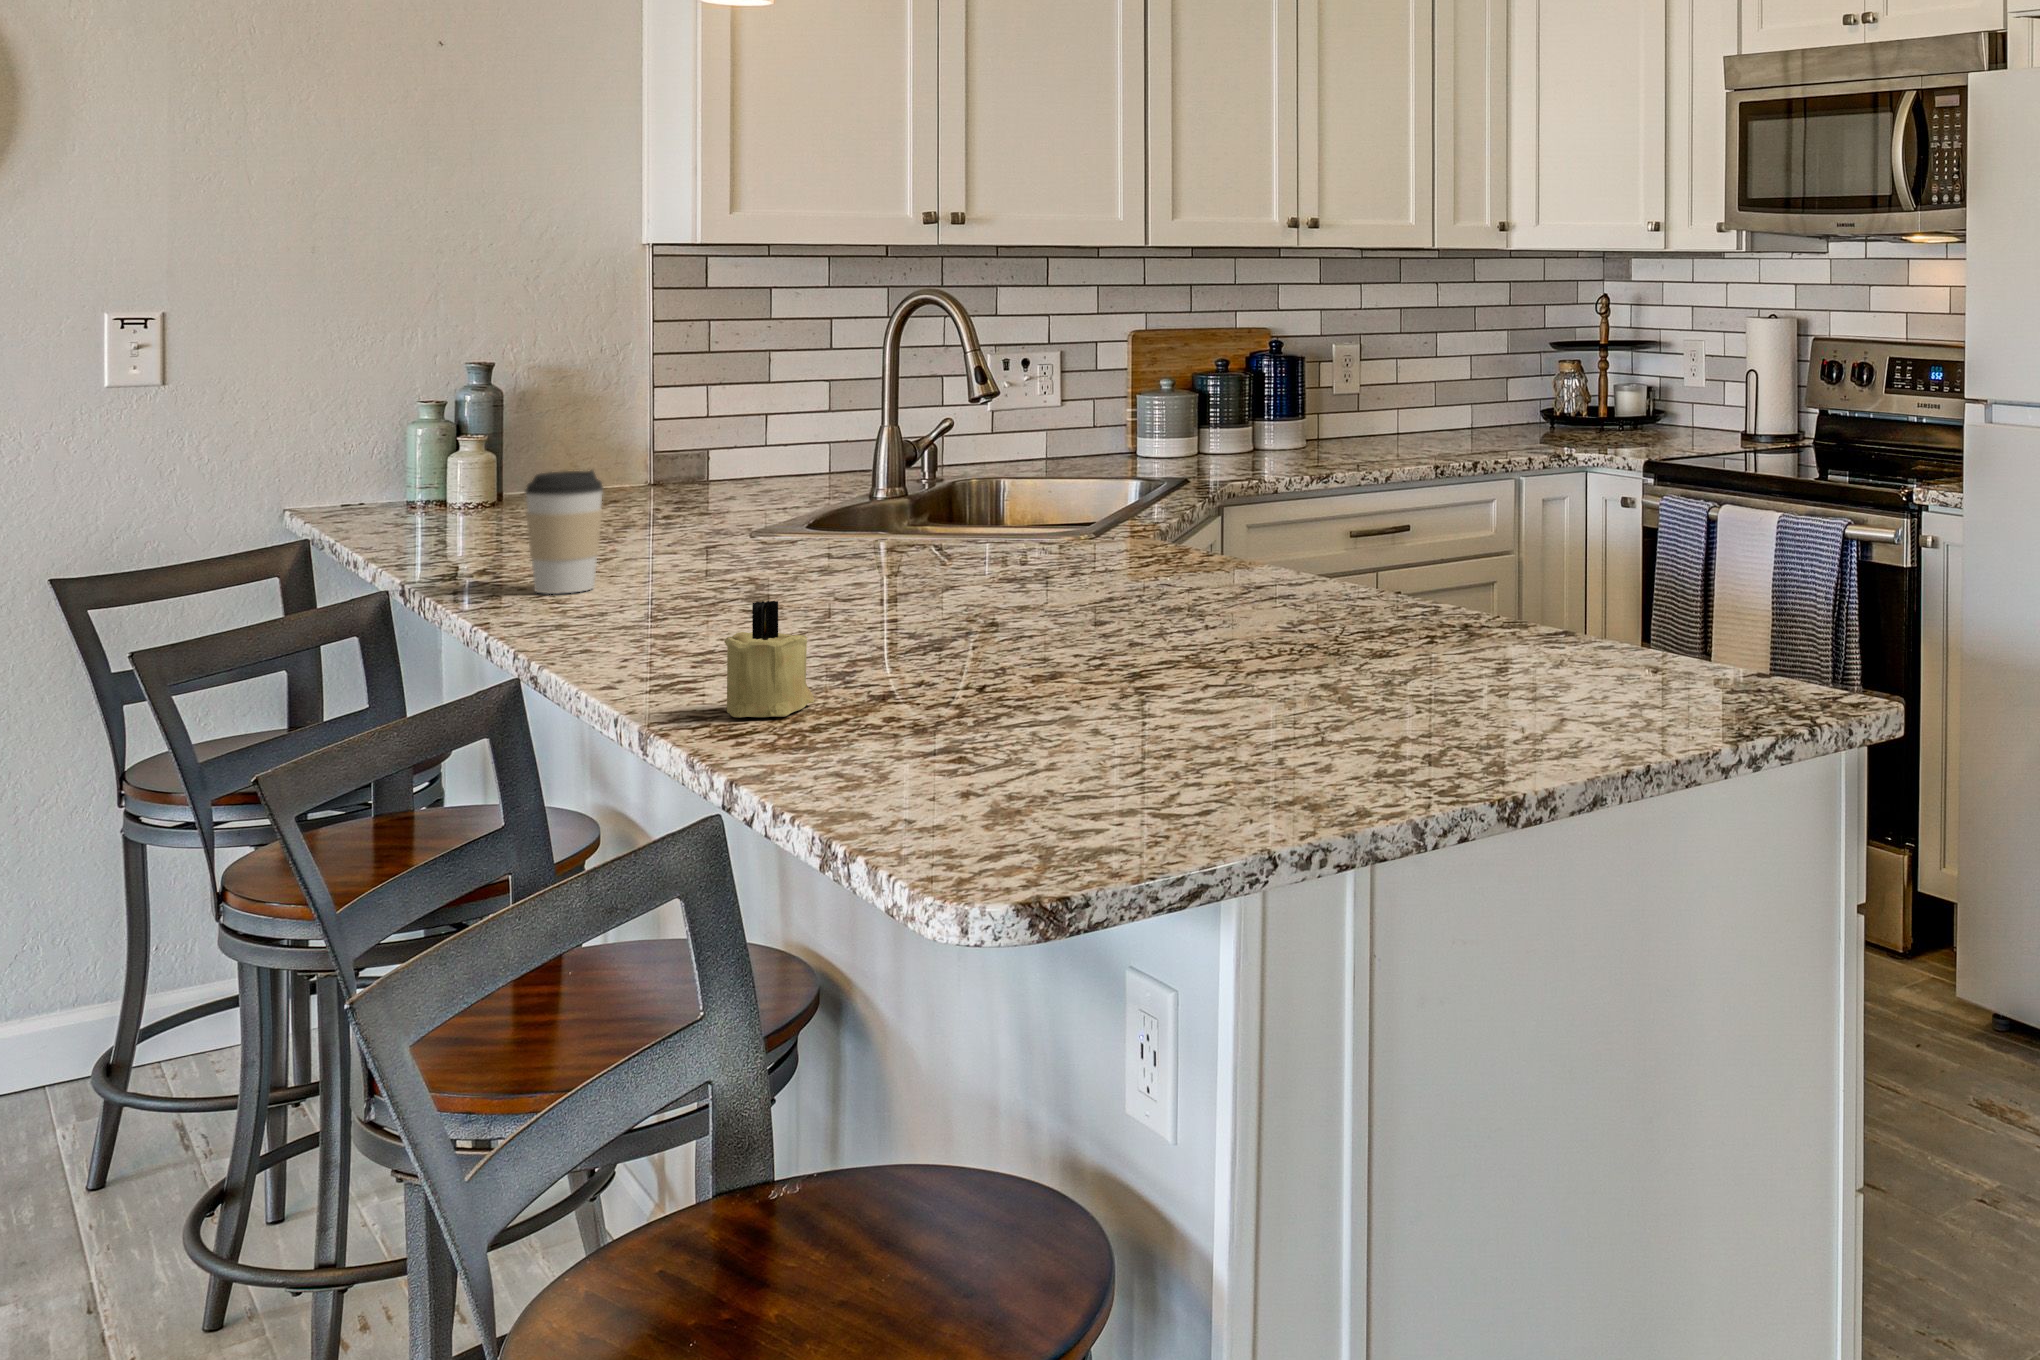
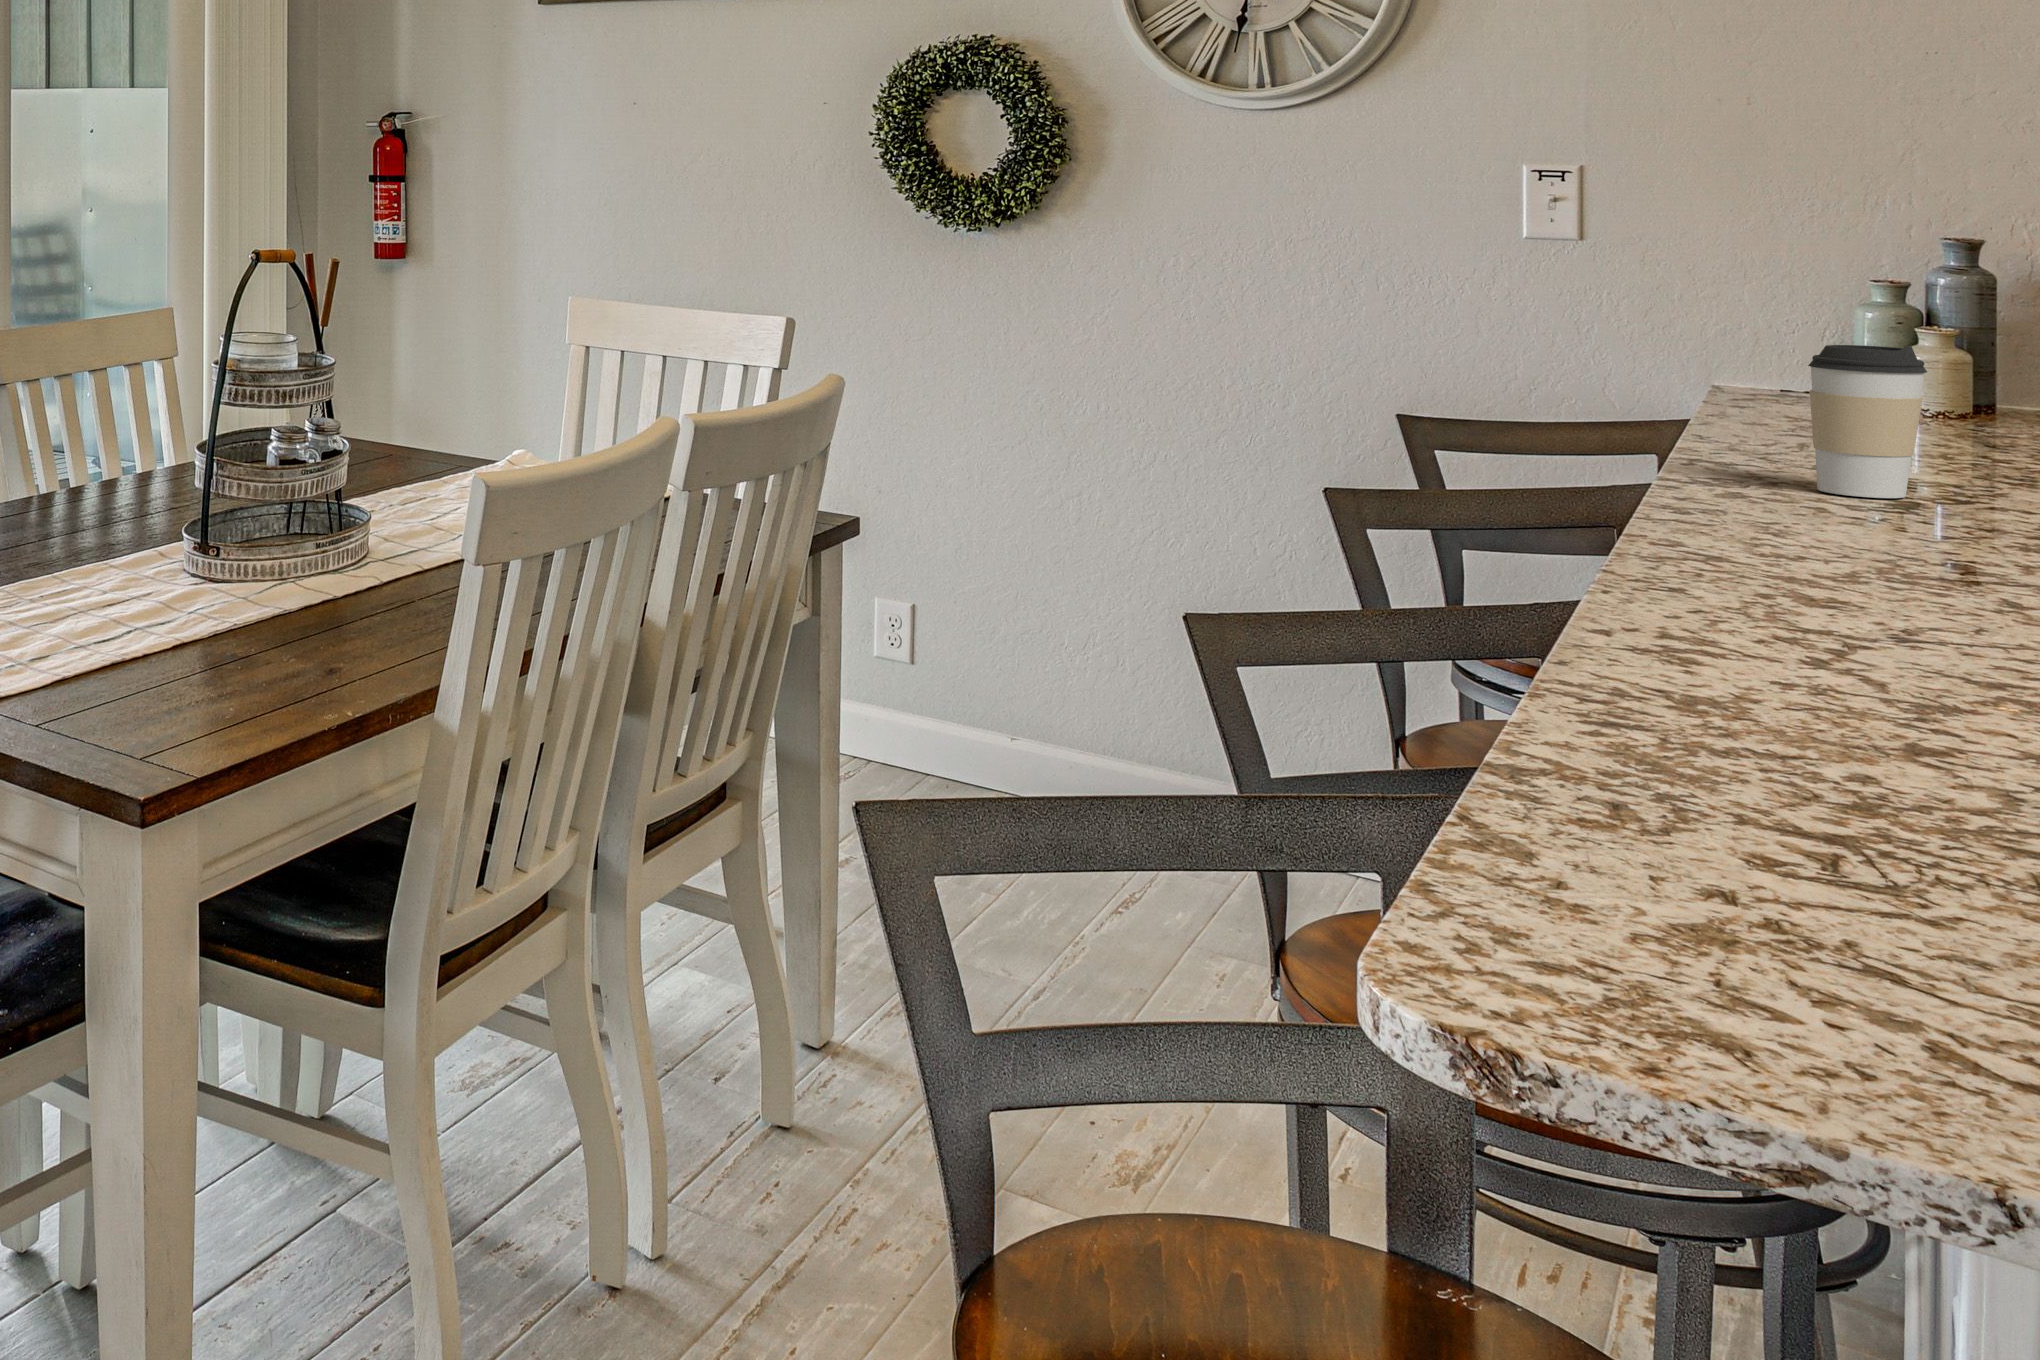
candle: present [724,601,814,717] -> none [1768,490,1920,650]

